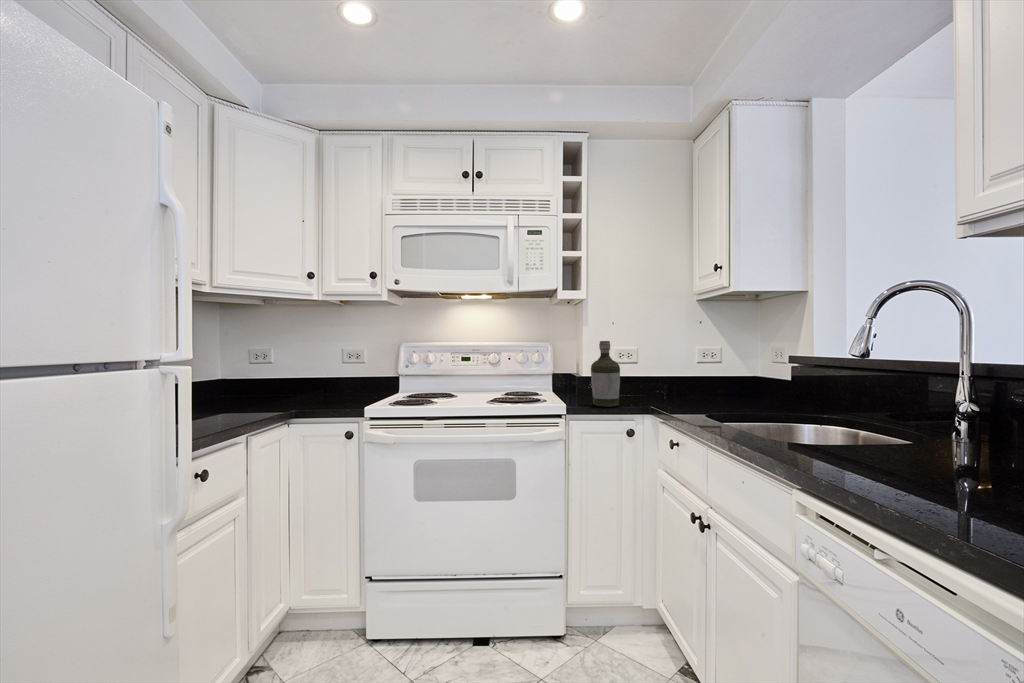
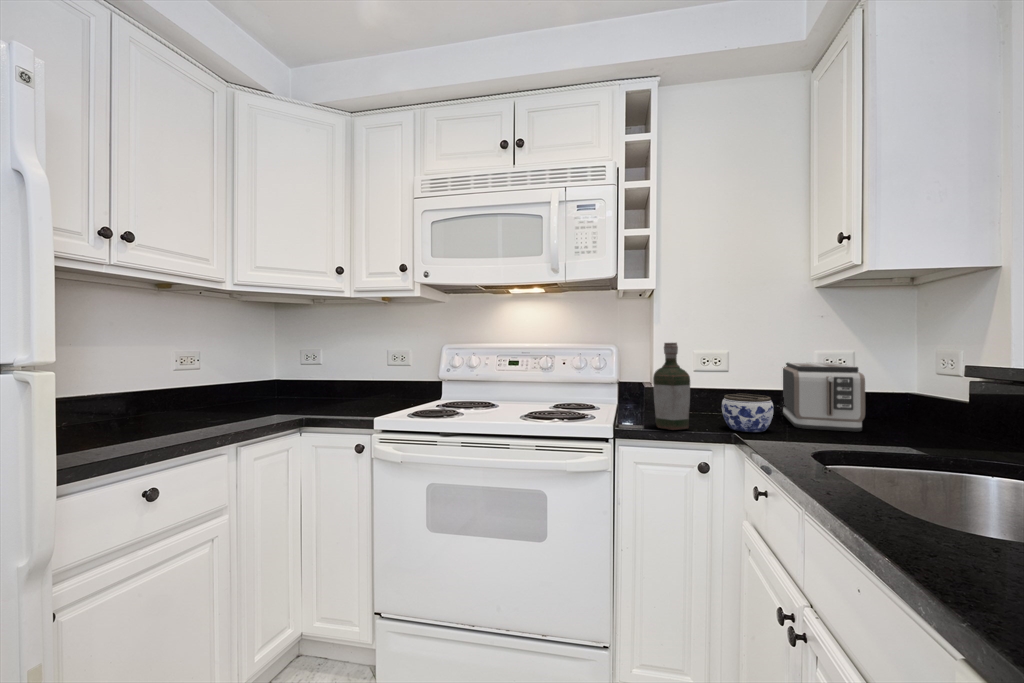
toaster: none [675,356,732,403] -> present [783,362,865,432]
jar: none [640,379,675,406] -> present [722,393,774,432]

